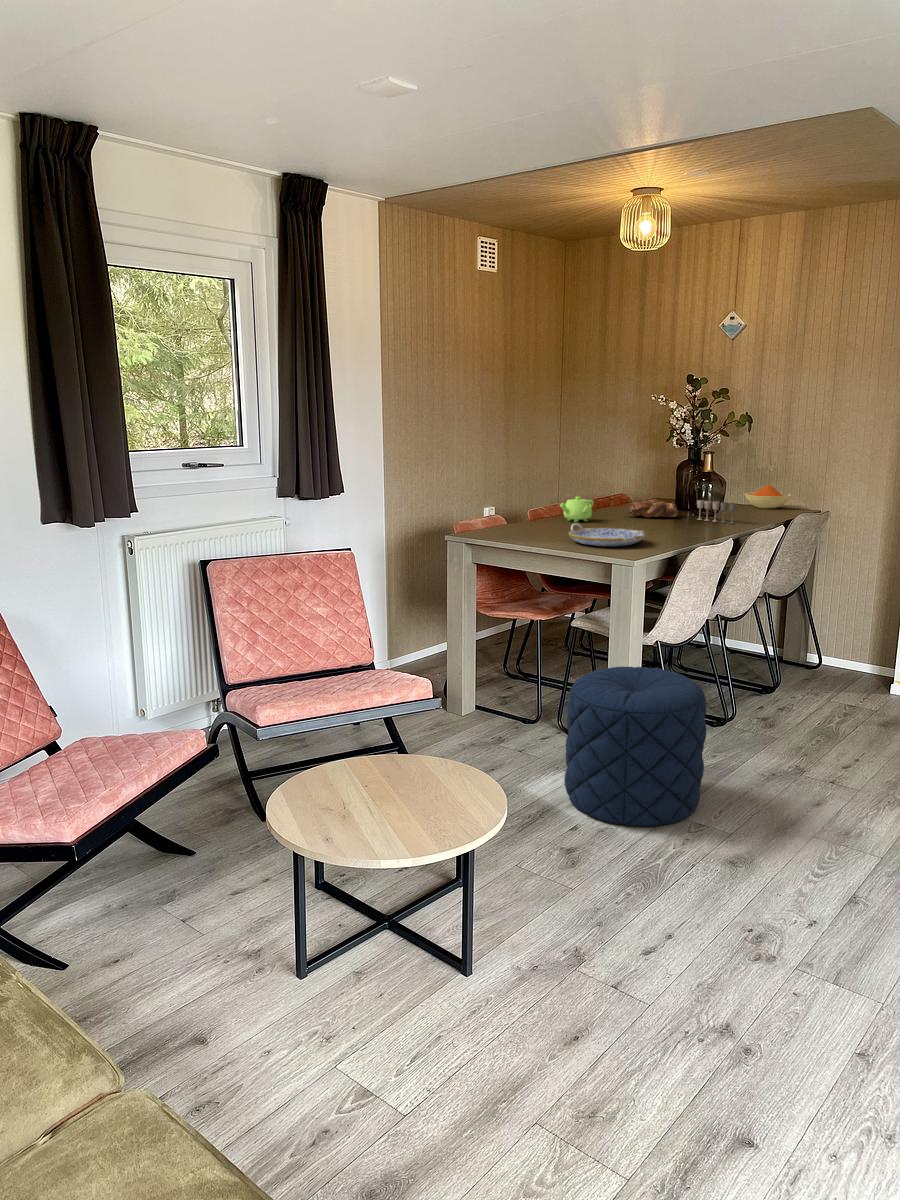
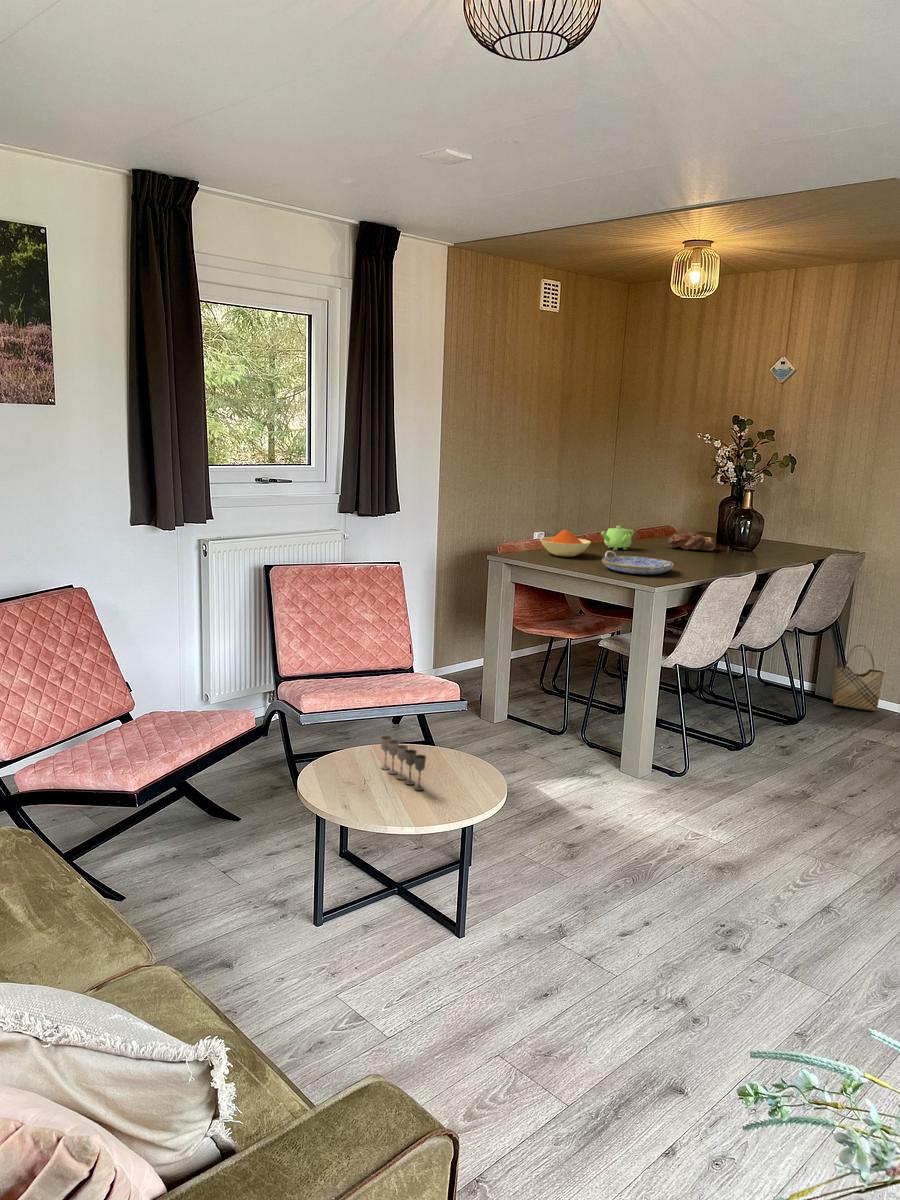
bowl: present [745,485,791,508] -> present [540,530,591,557]
wine glass: present [697,500,737,524] -> present [381,736,426,790]
woven basket: none [802,605,853,672] -> present [833,645,884,711]
pouf: present [564,667,706,826] -> none [577,686,711,833]

